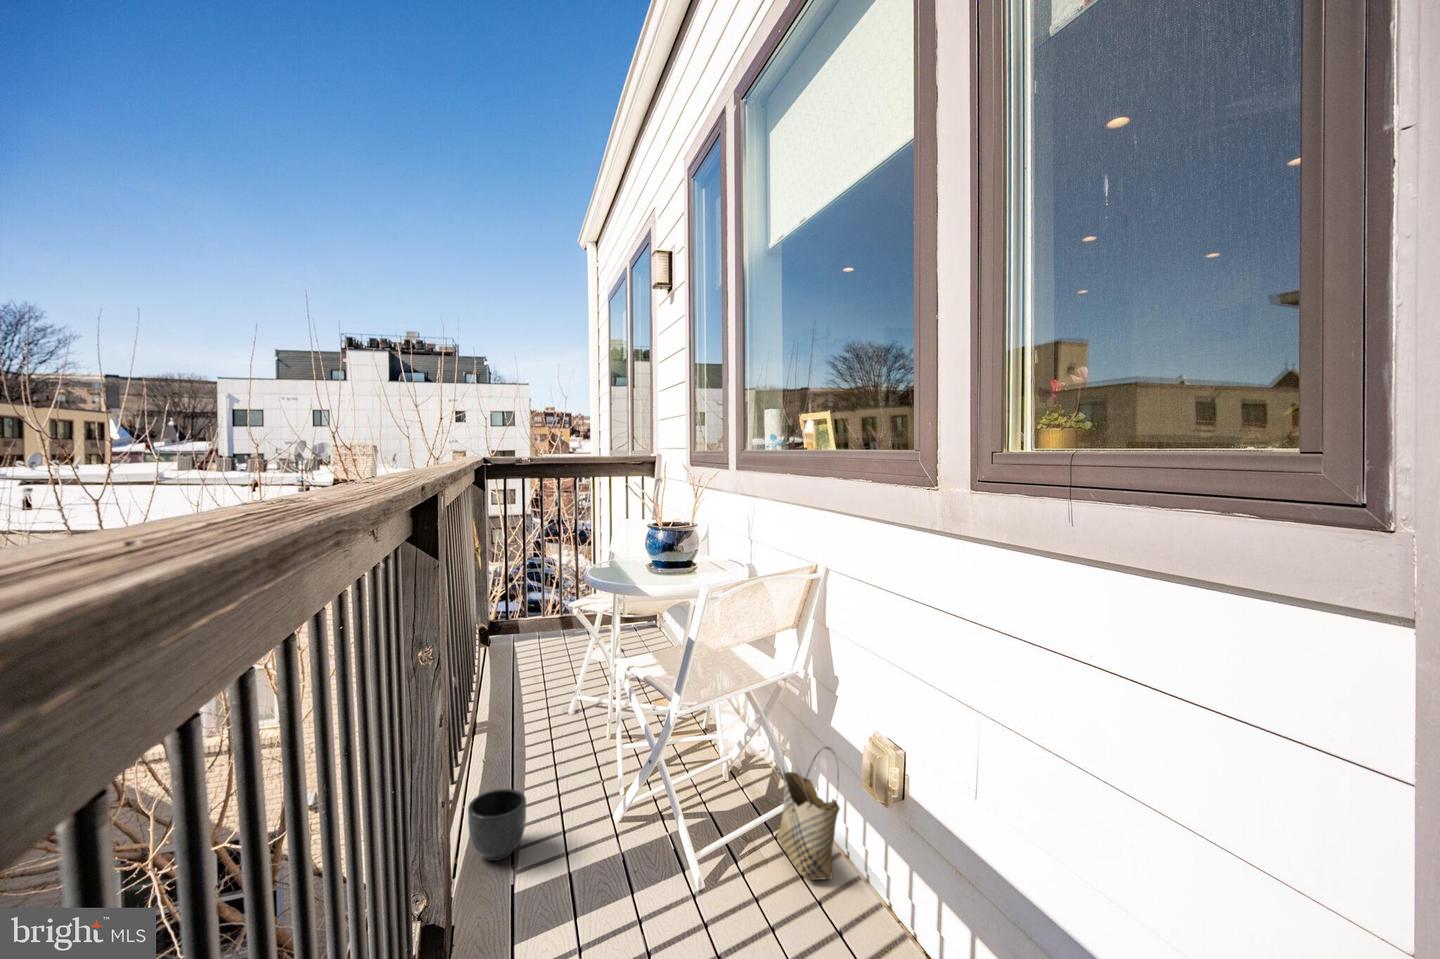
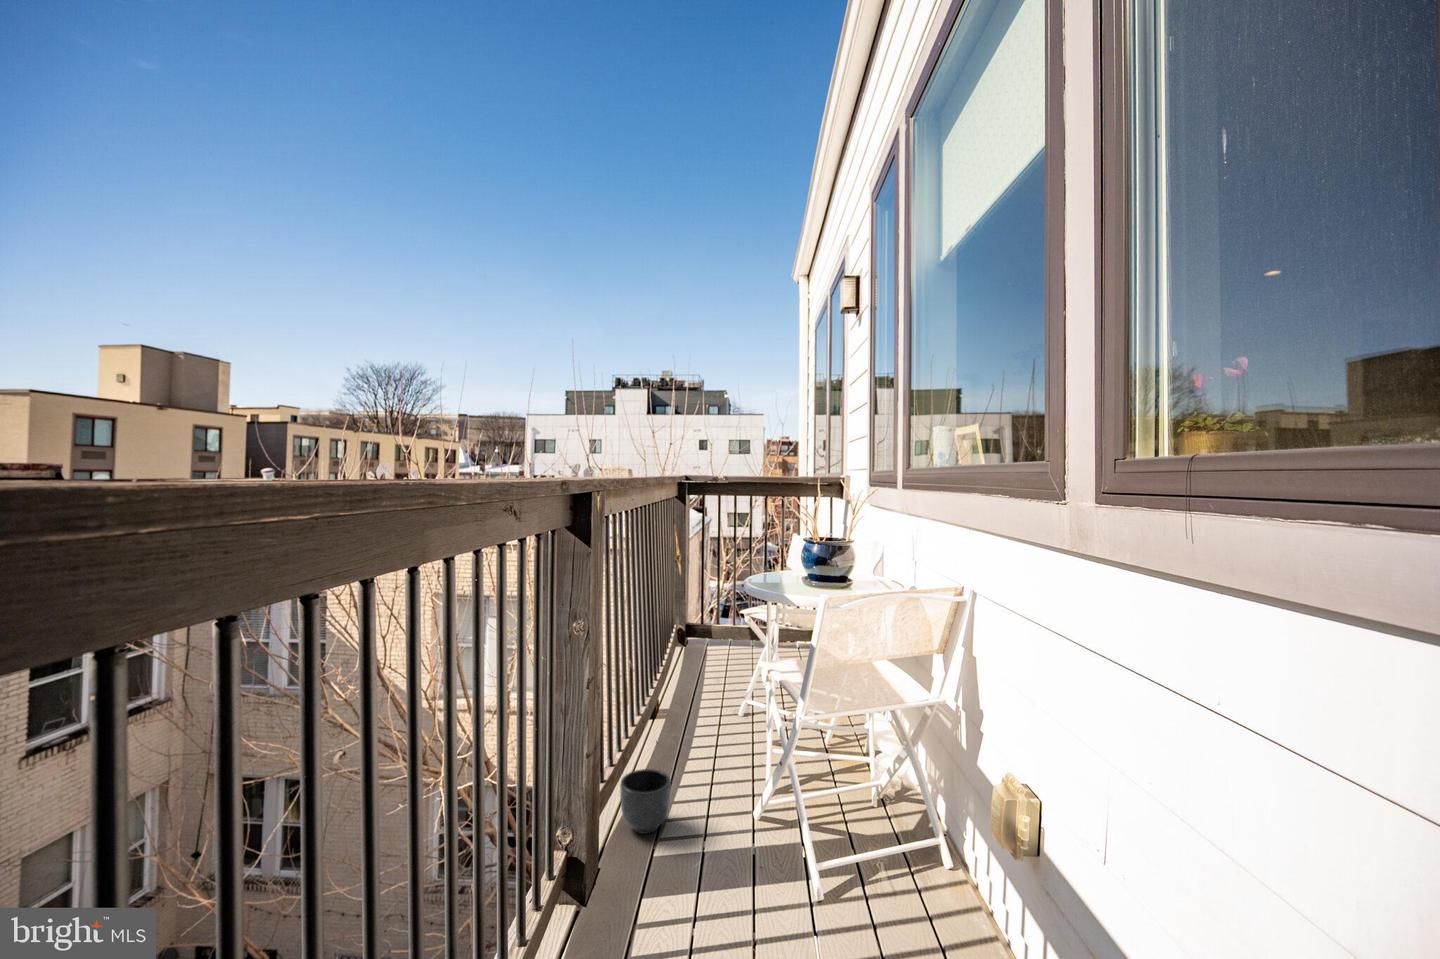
woven basket: present [777,747,840,880] -> none [911,778,976,927]

